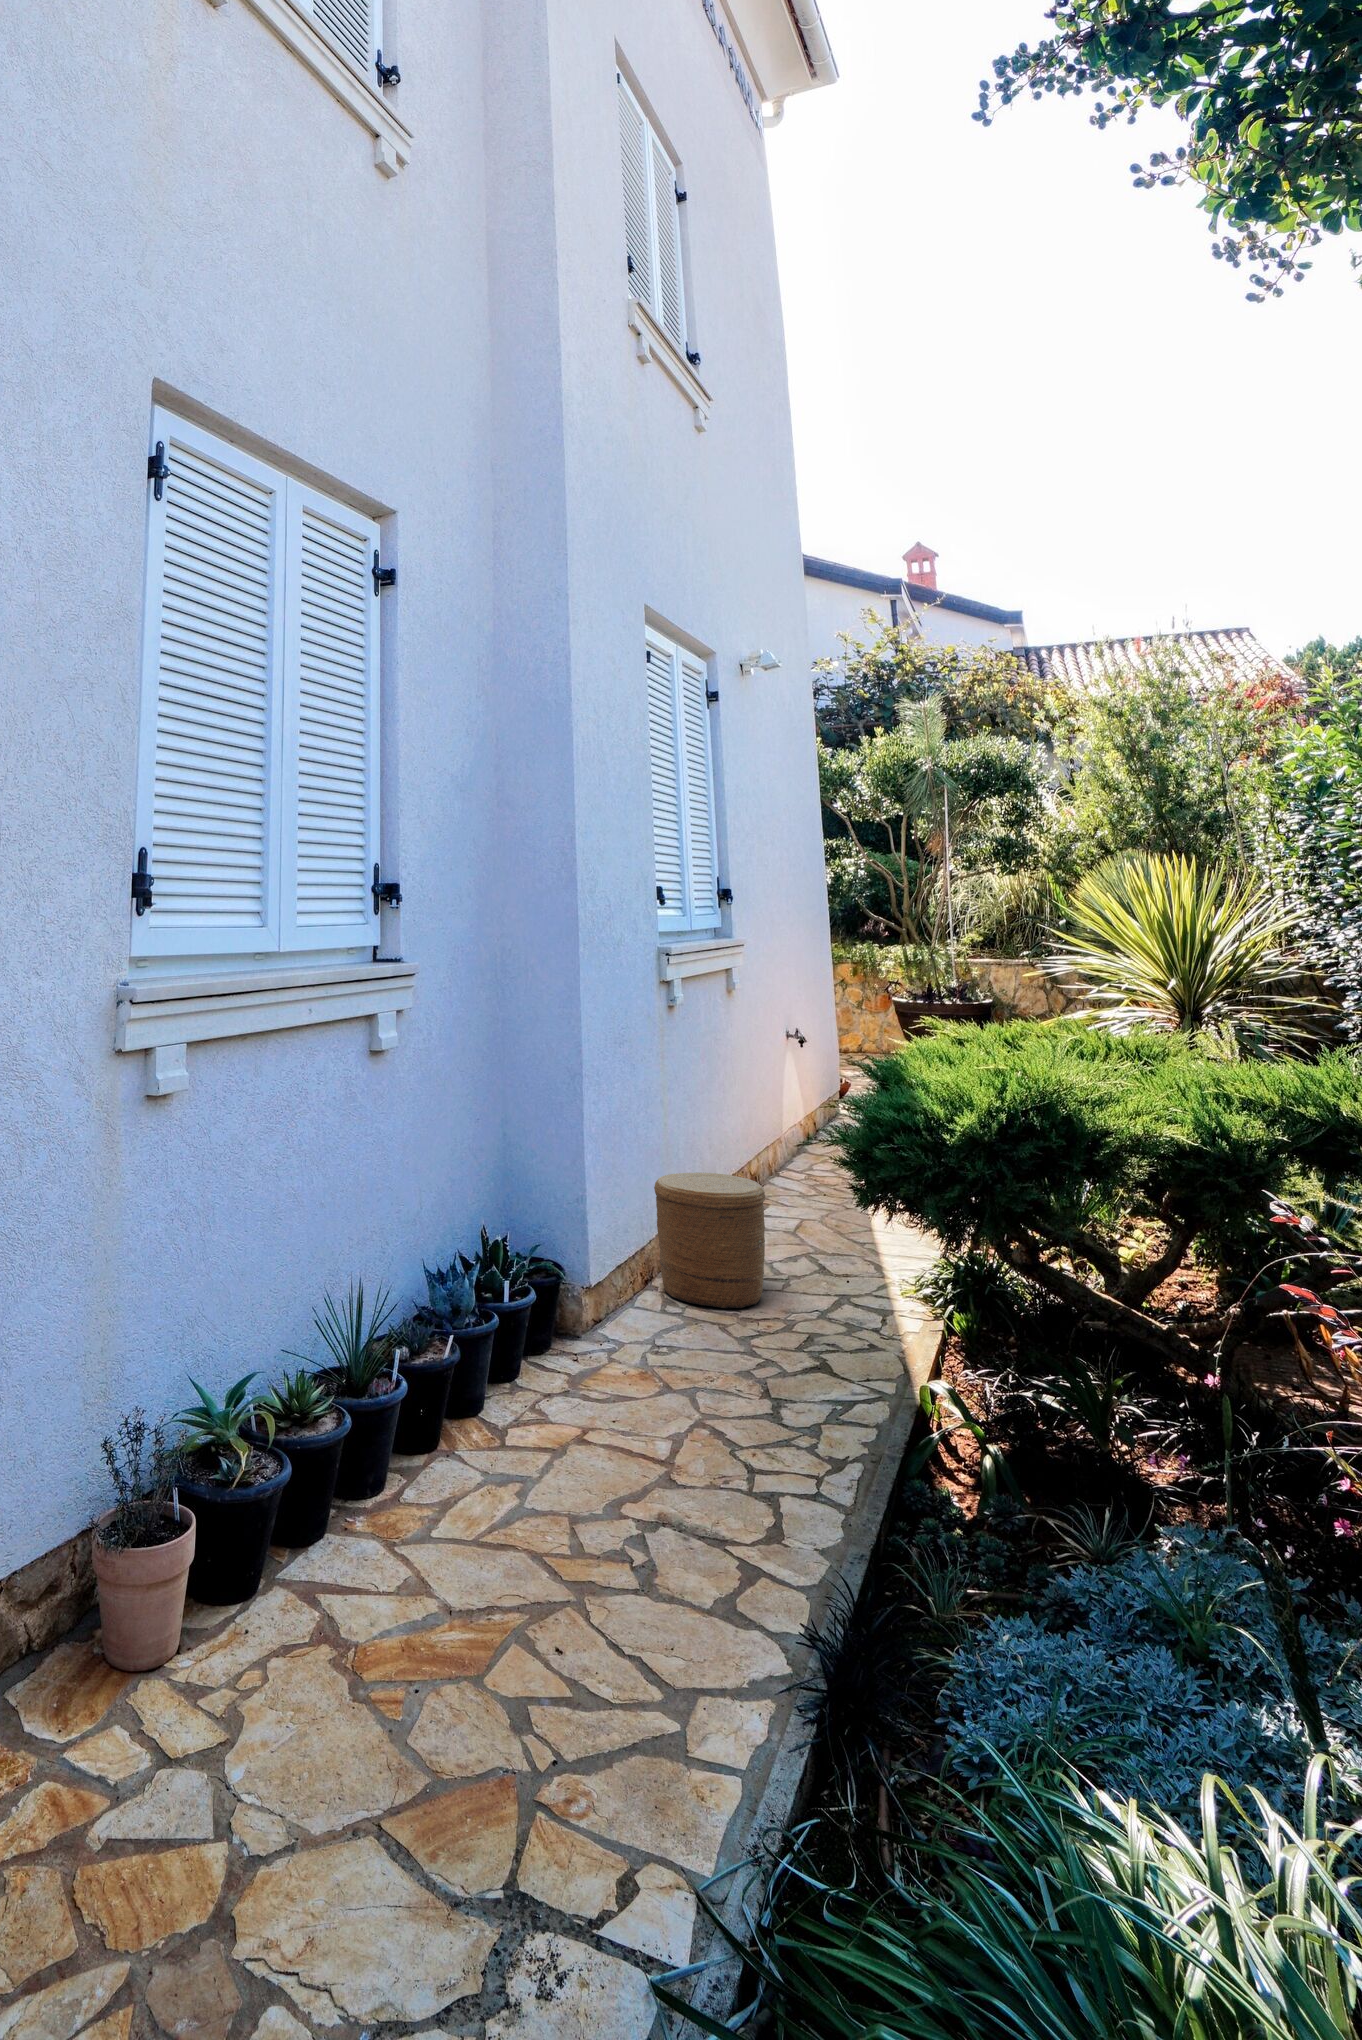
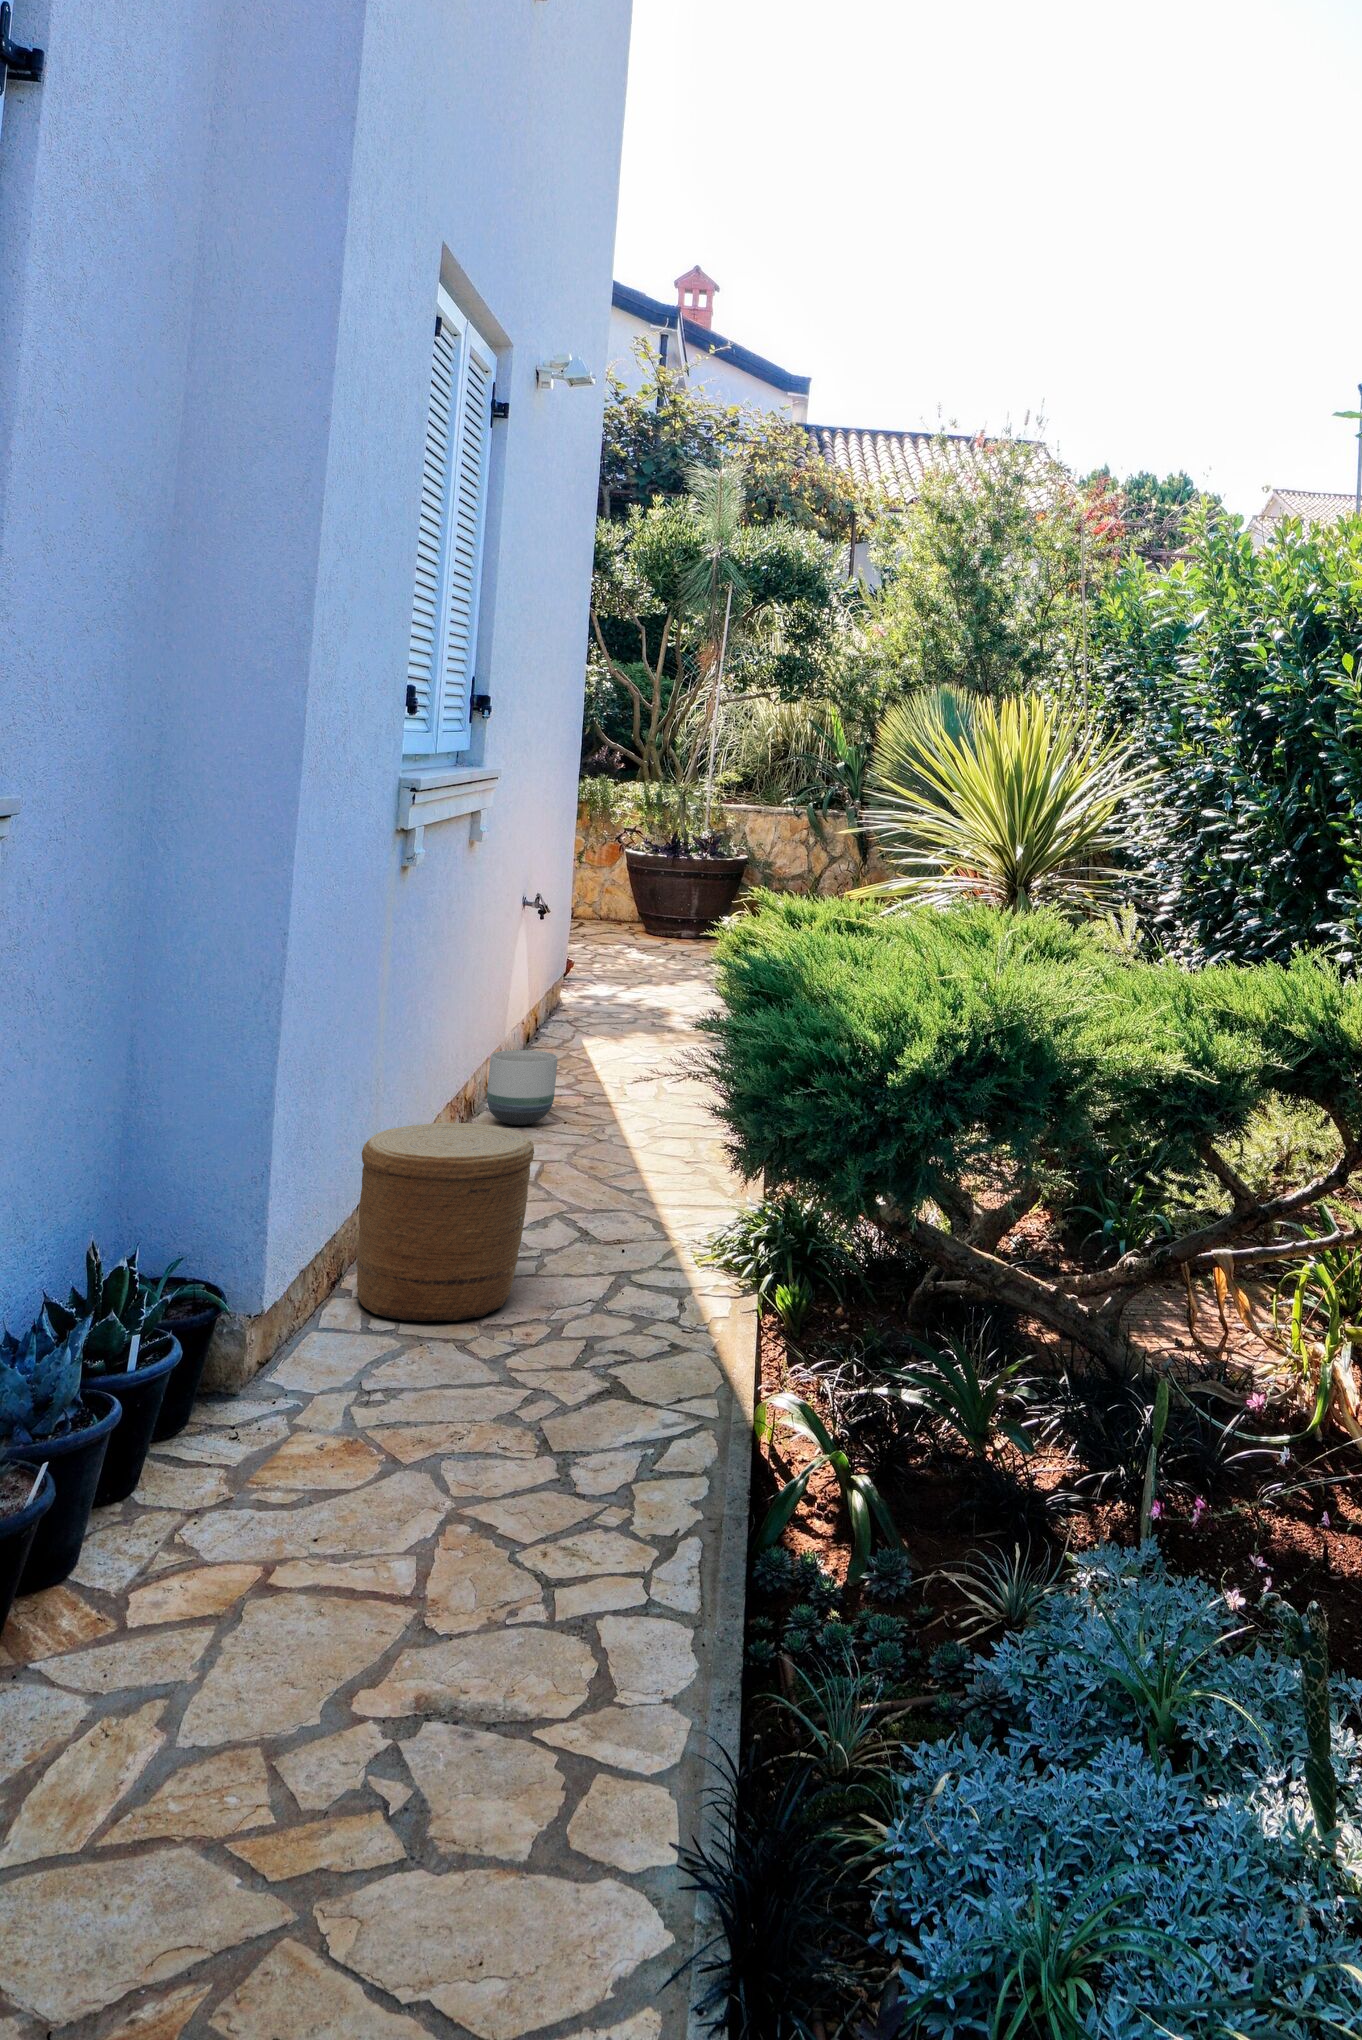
planter: none [768,1138,817,1193] -> present [487,1050,558,1125]

